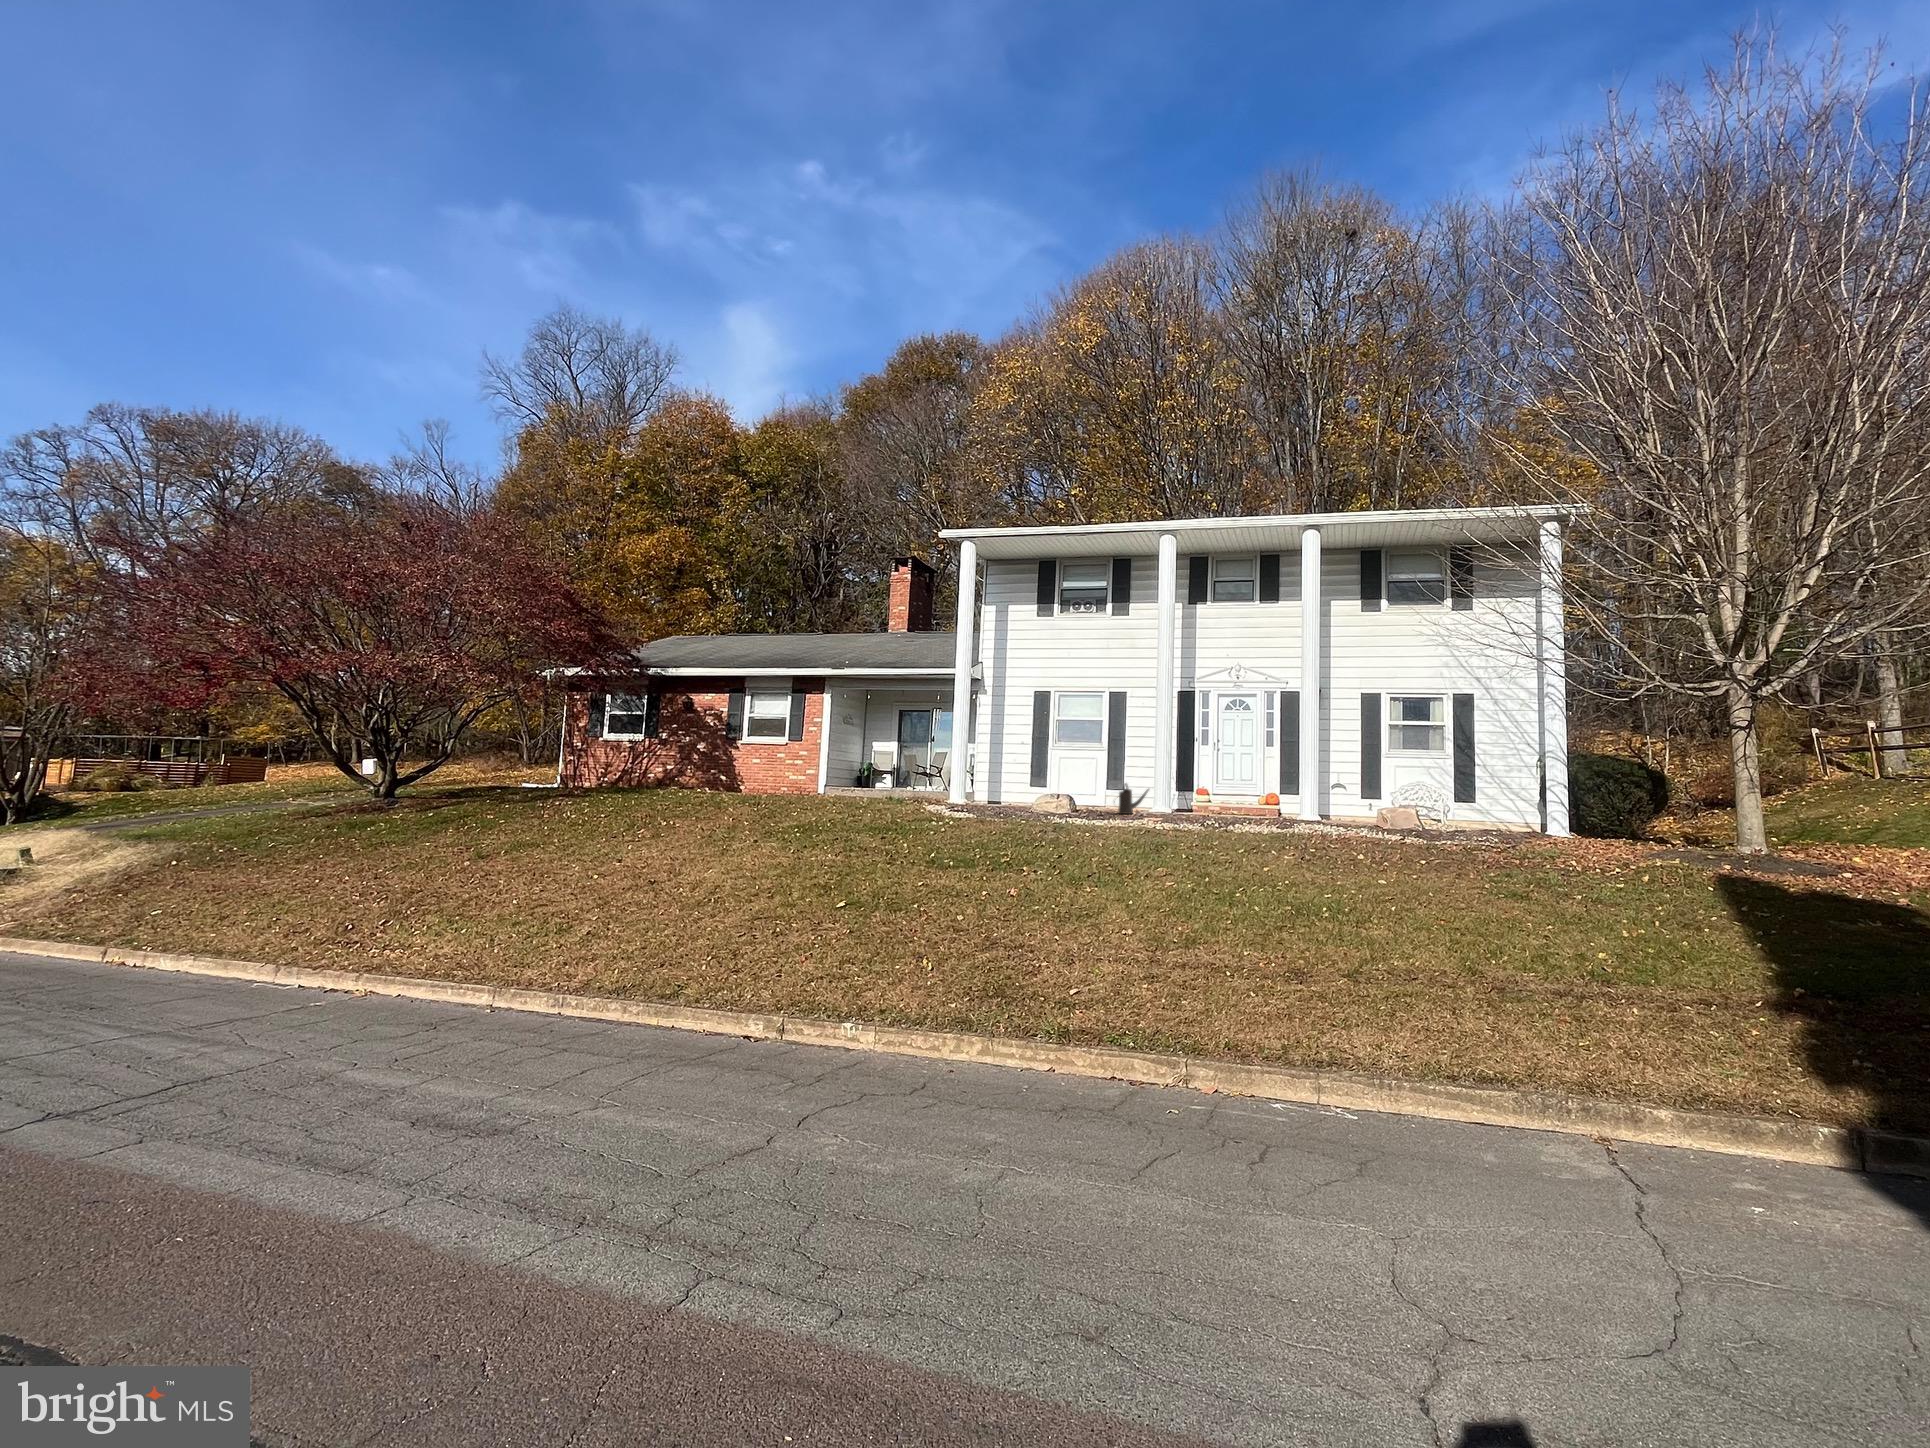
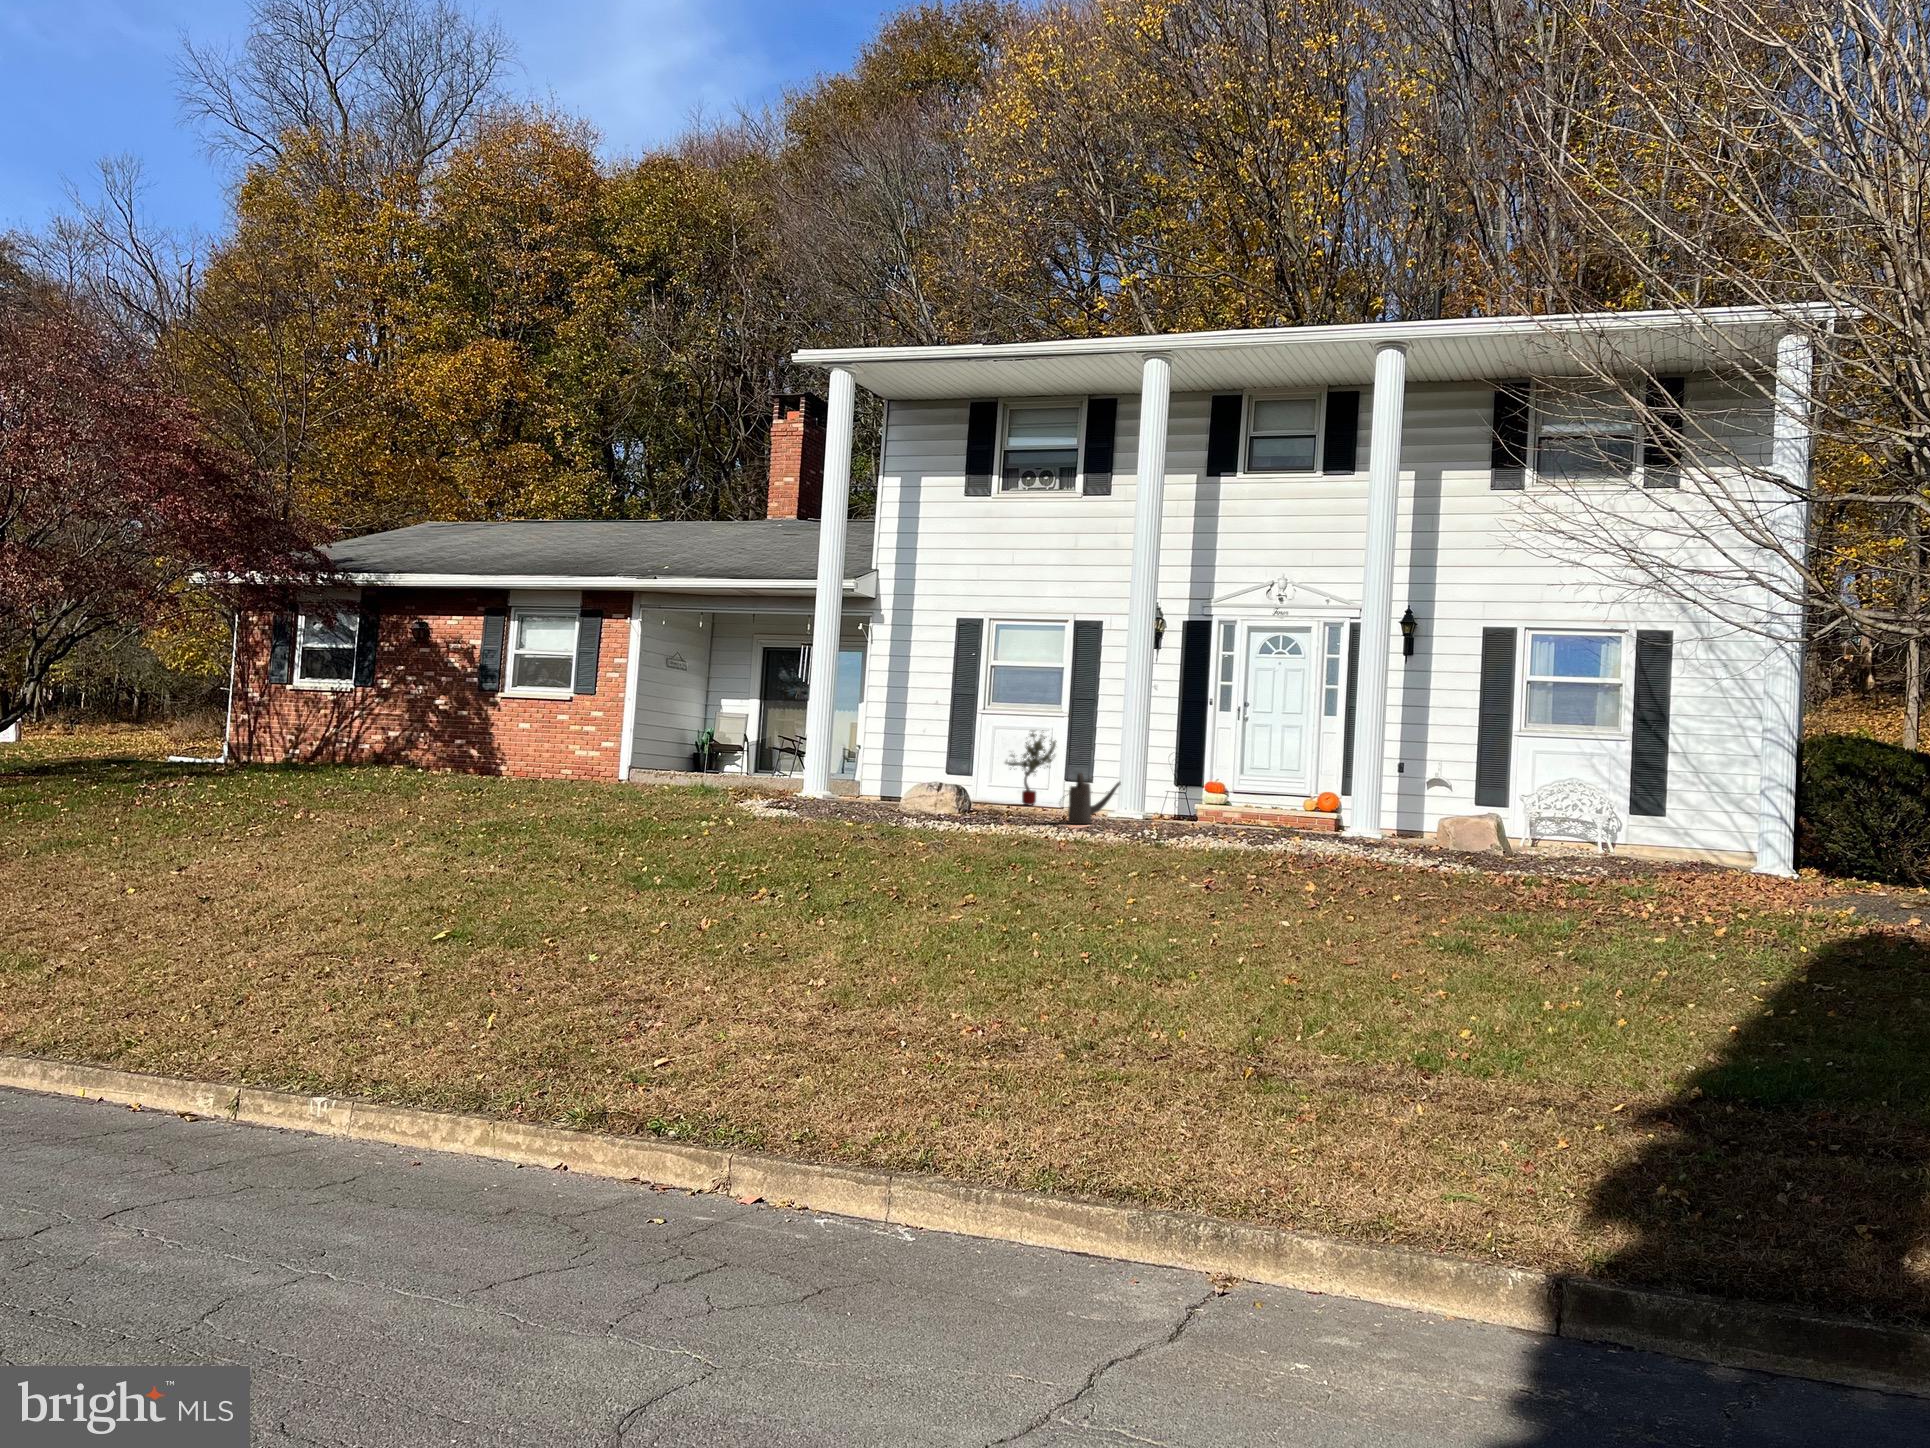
potted tree: none [1069,758,1103,804] -> present [1005,731,1056,805]

